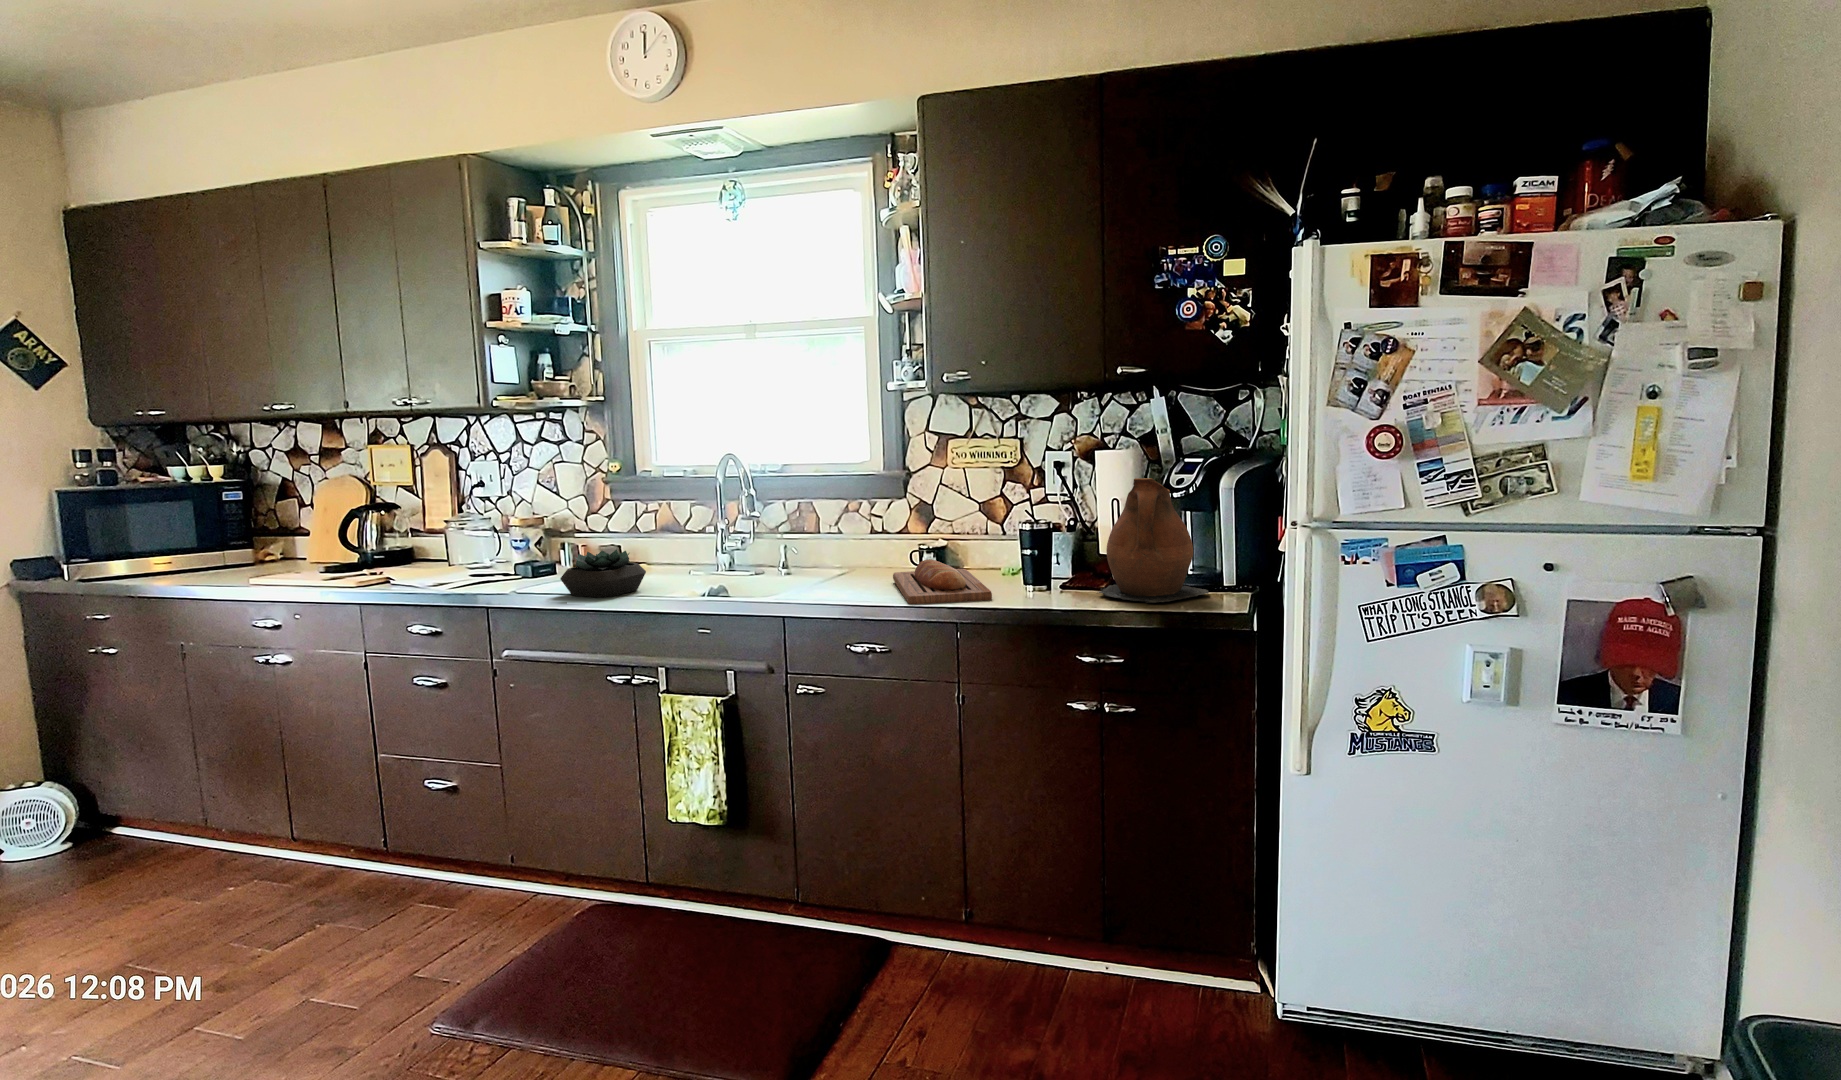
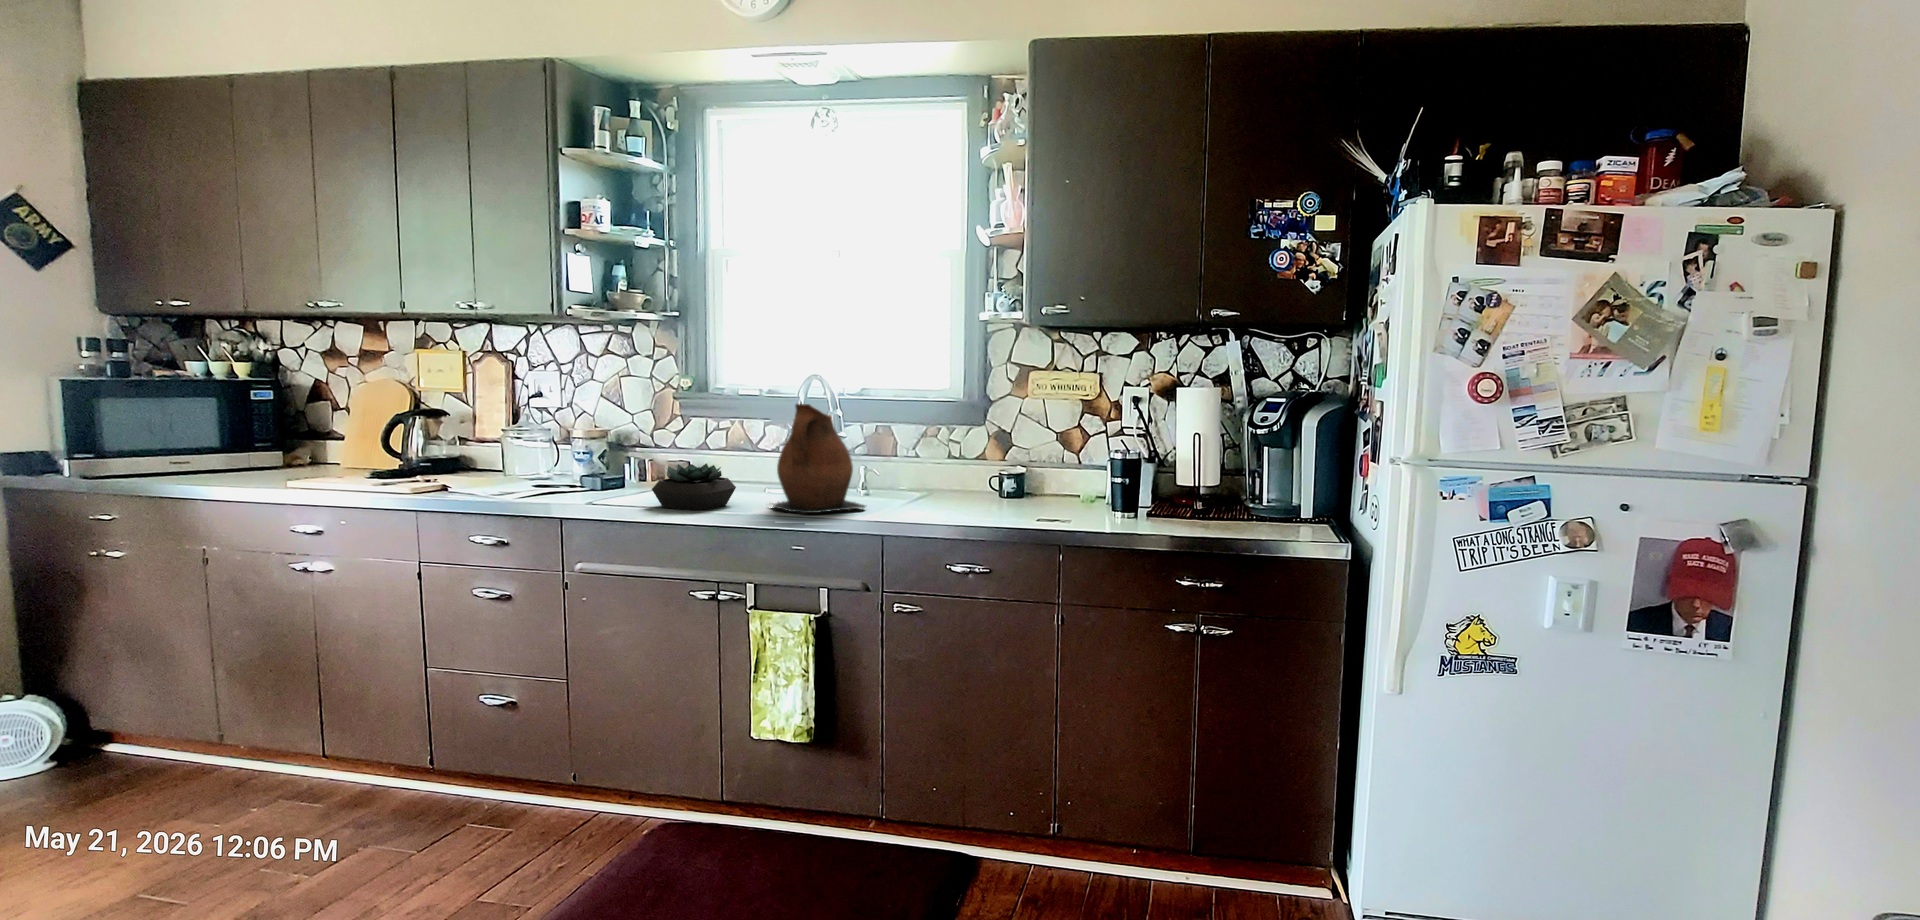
ceramic pitcher: present [1099,478,1209,603] -> present [772,404,865,513]
bread loaf: present [893,559,992,604] -> none [980,485,1091,527]

